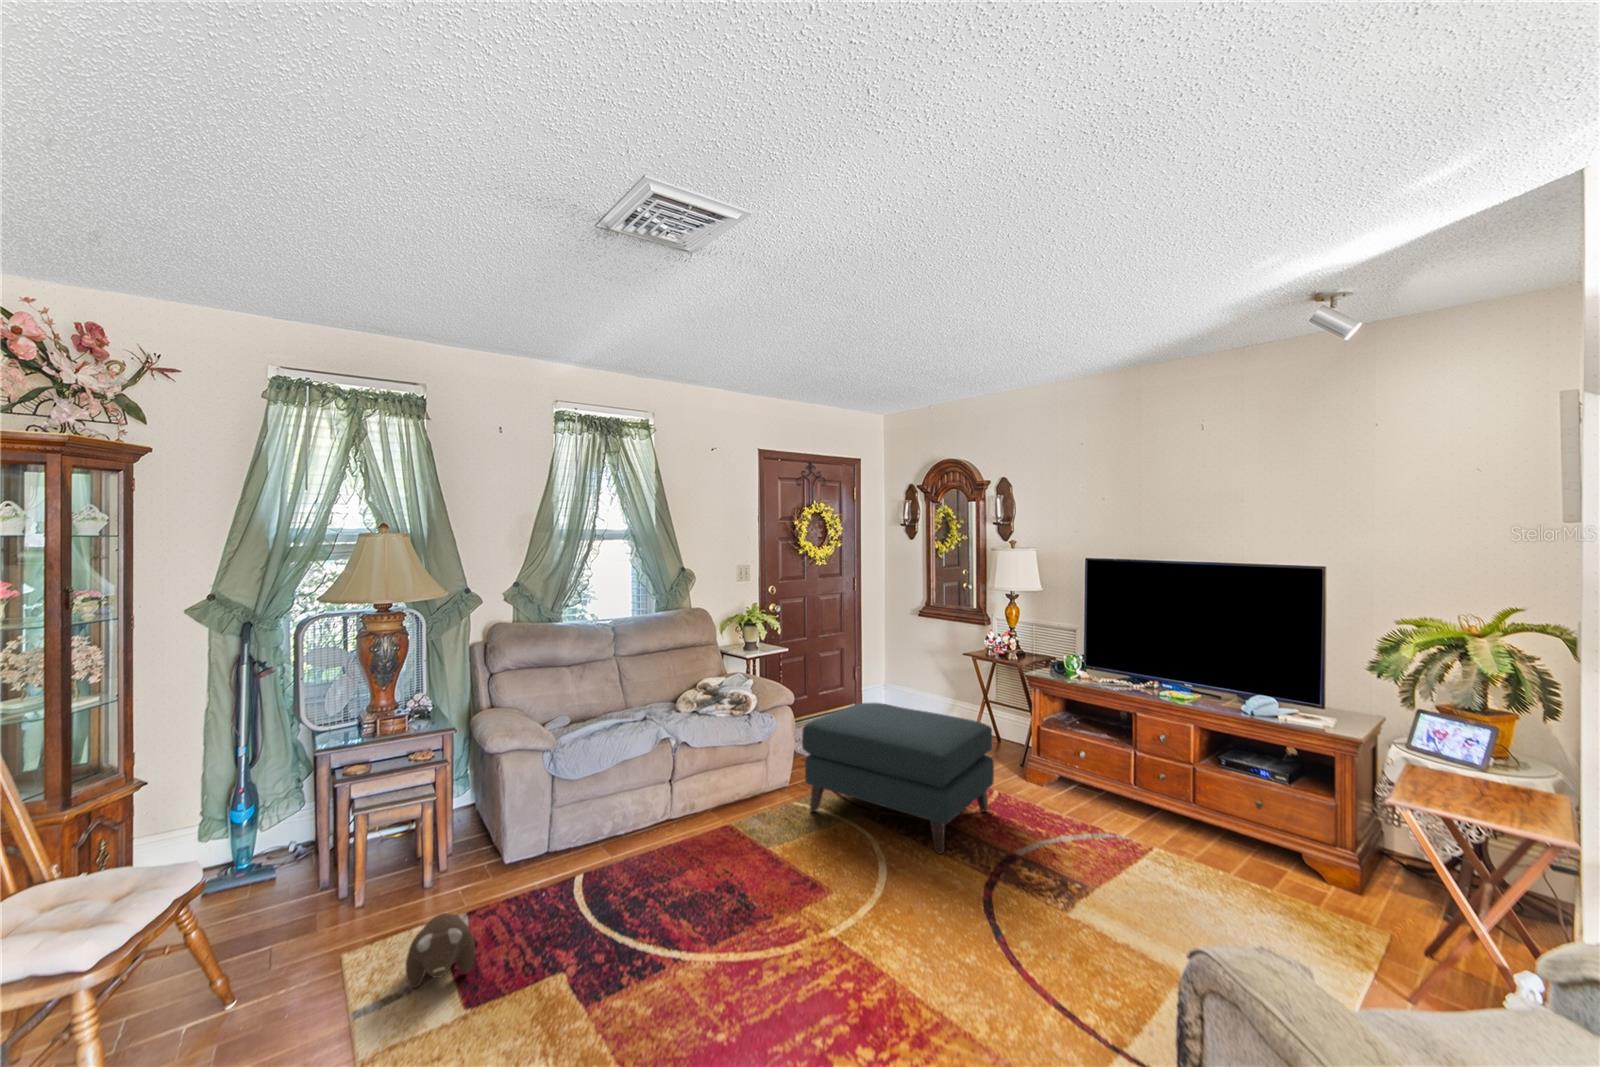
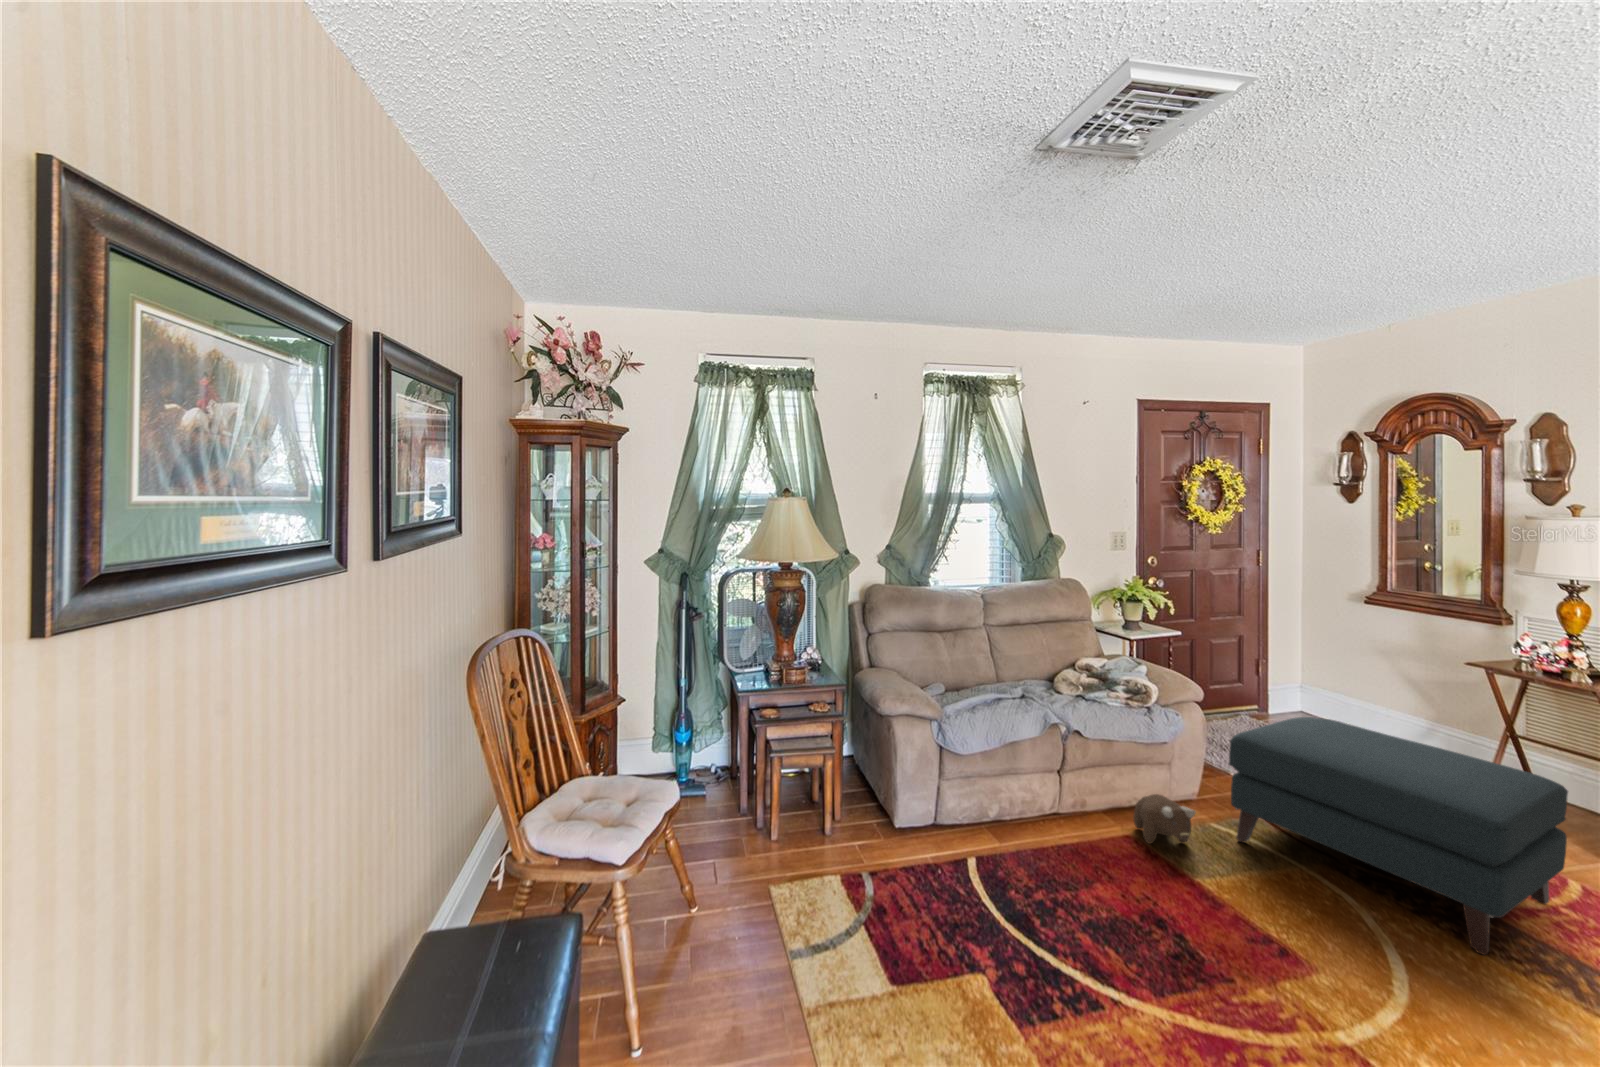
plush toy: present [405,913,475,988] -> present [1133,794,1196,843]

